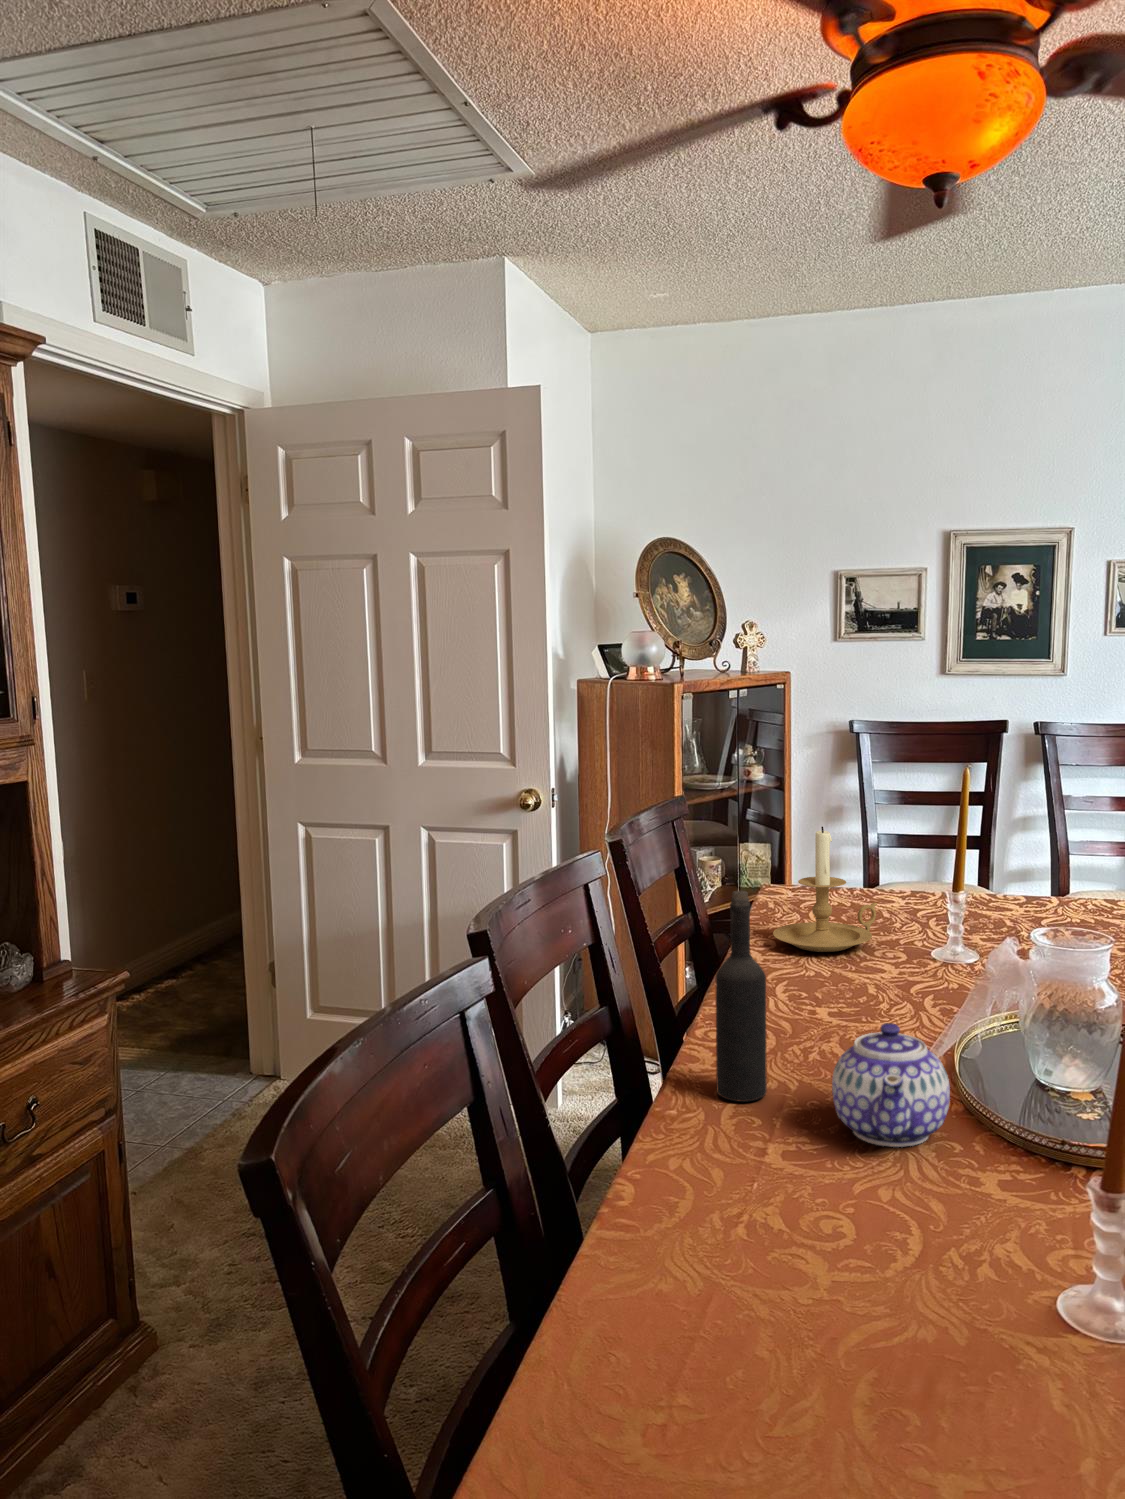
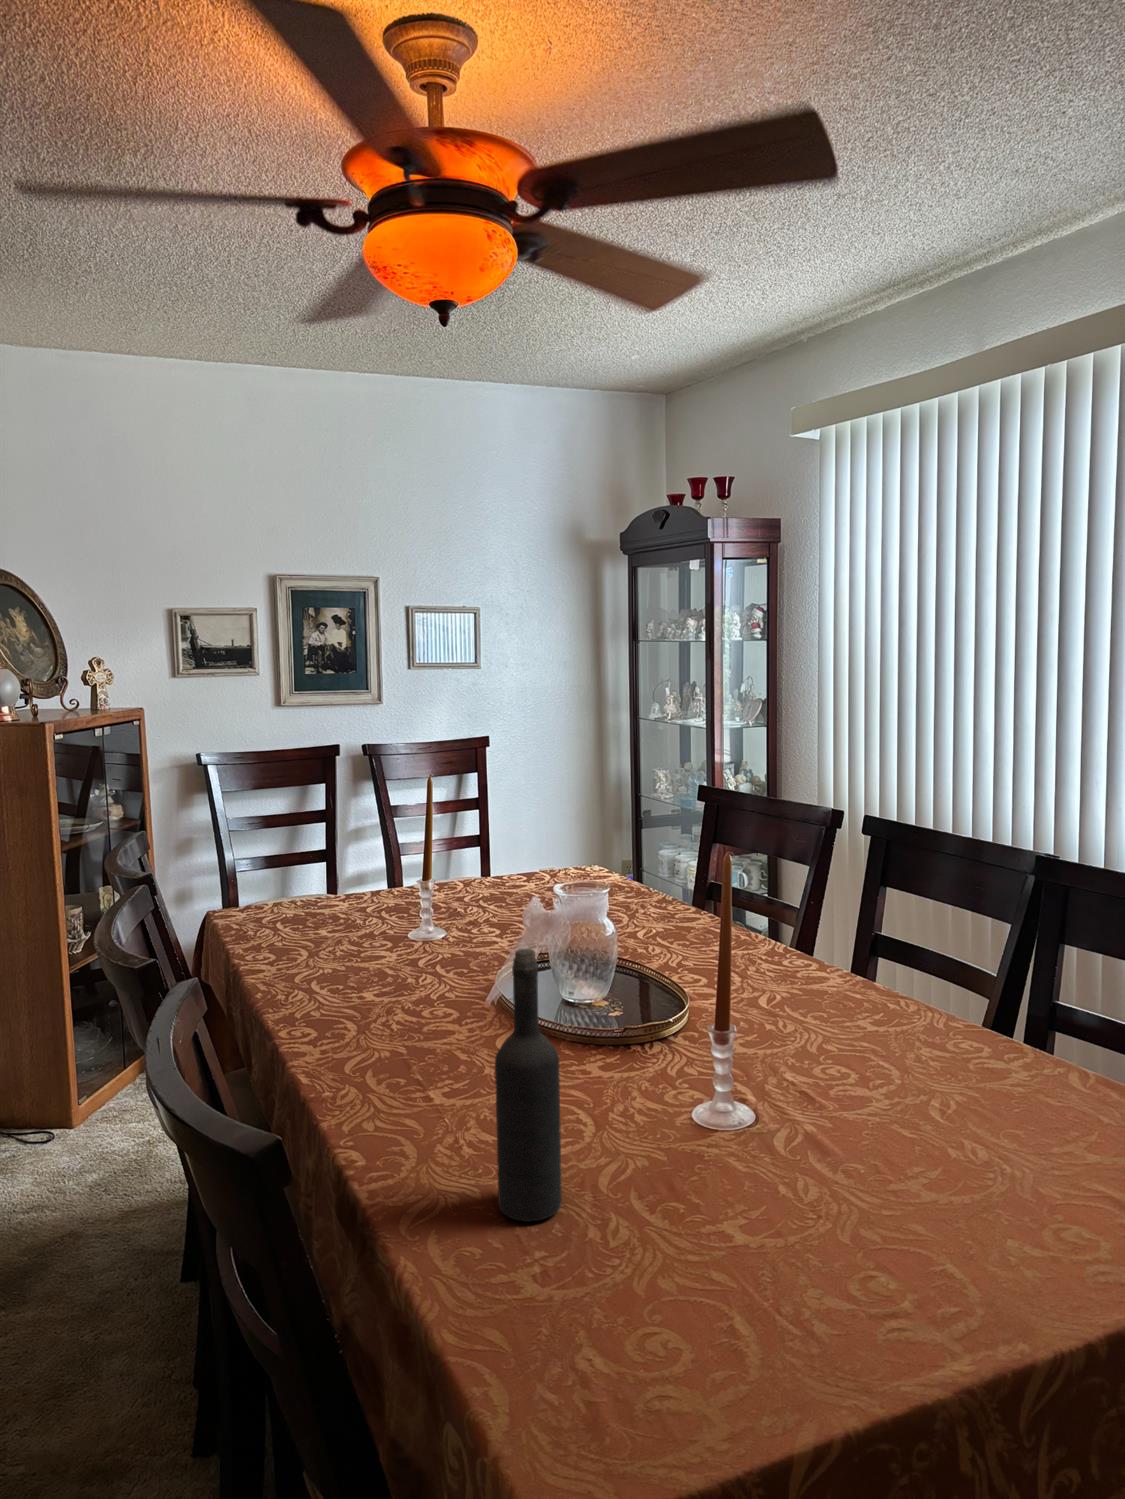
candle holder: present [773,827,877,952] -> none [315,854,420,989]
teapot: present [832,1023,950,1147] -> none [668,1071,817,1227]

